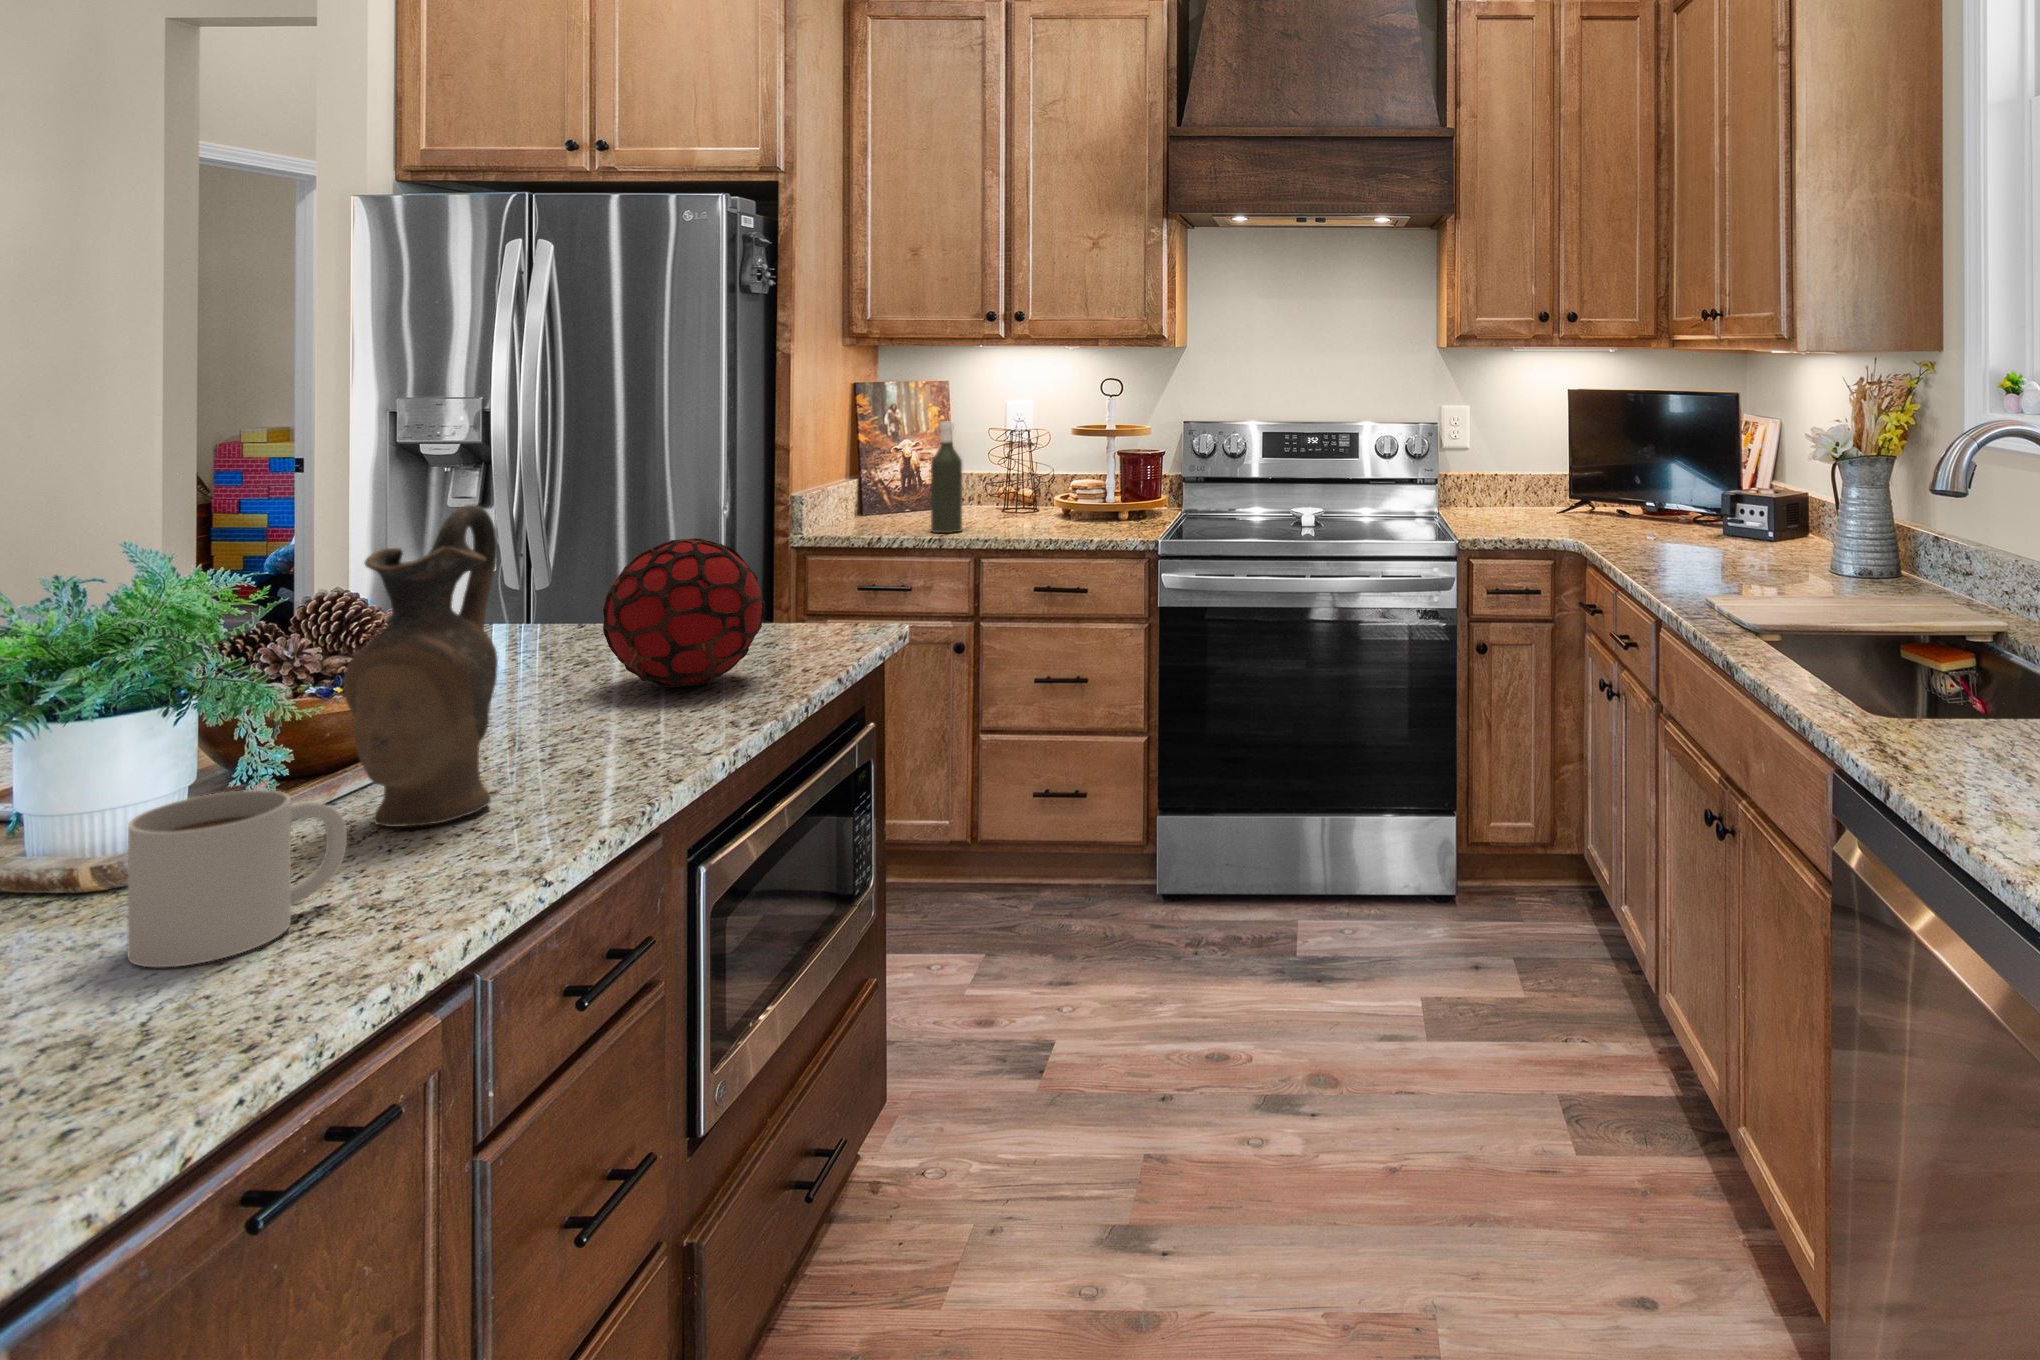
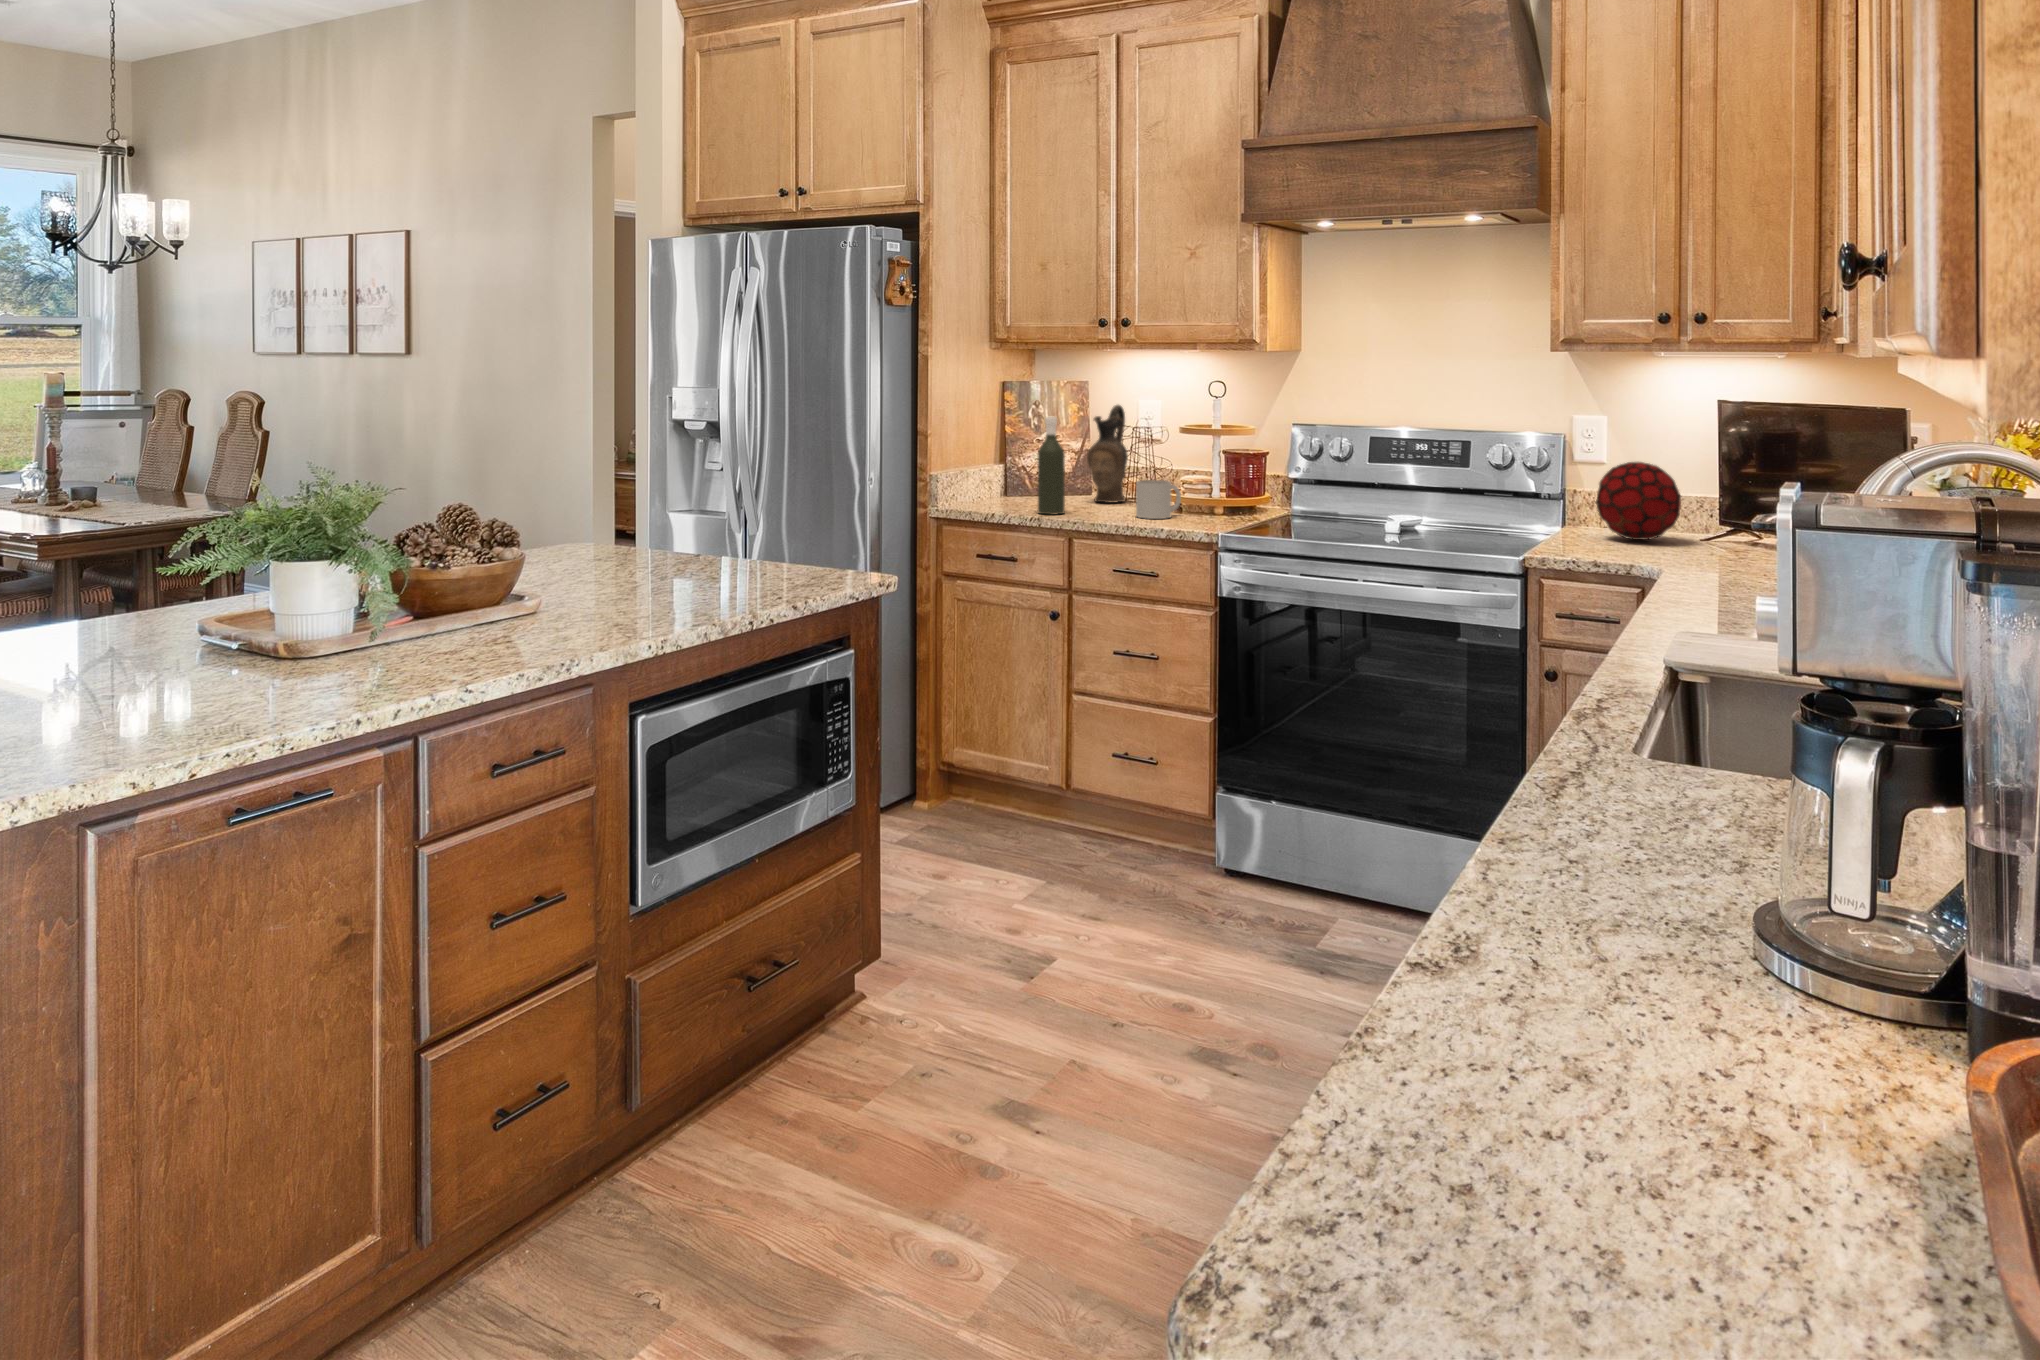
ceramic pitcher: present [343,504,498,827] -> present [1087,405,1128,503]
decorative orb: present [603,538,765,687] -> present [1596,462,1681,540]
mug: present [128,790,347,967] -> present [1136,480,1181,519]

